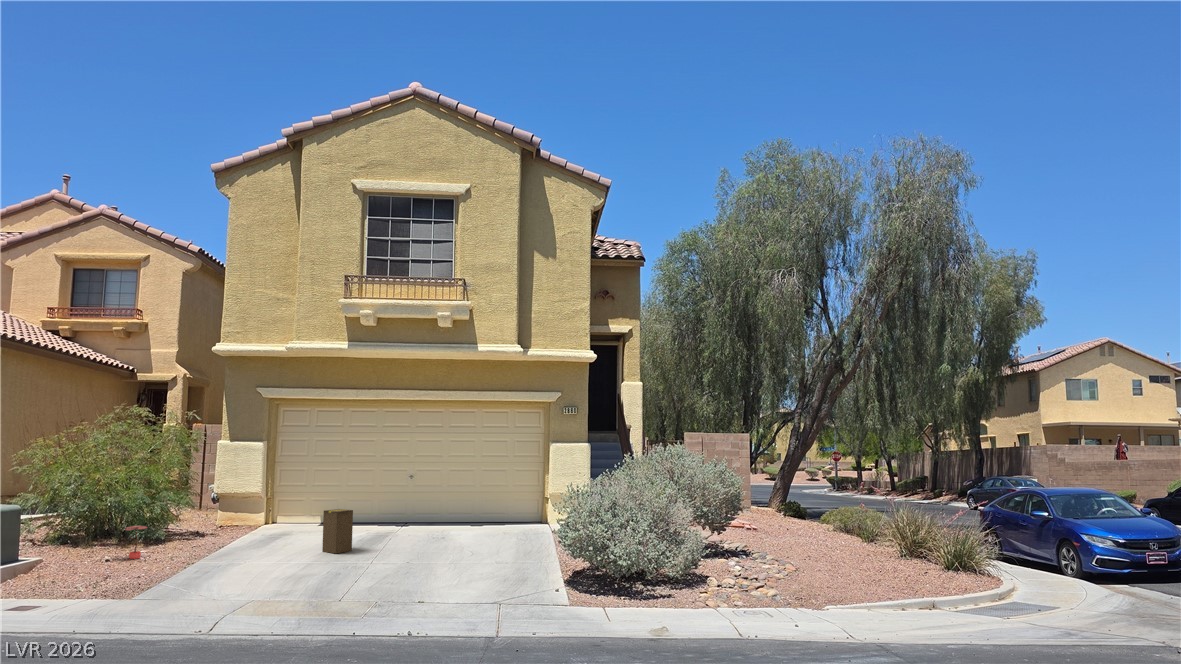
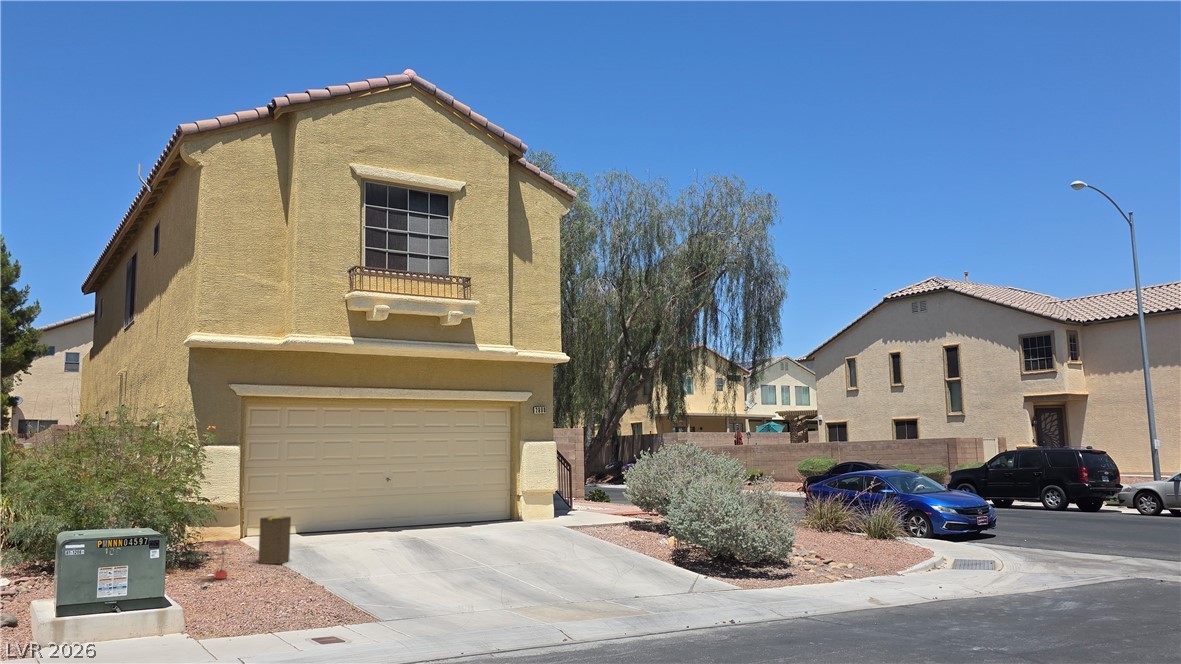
cardboard box: present [322,509,353,553] -> present [258,516,291,564]

